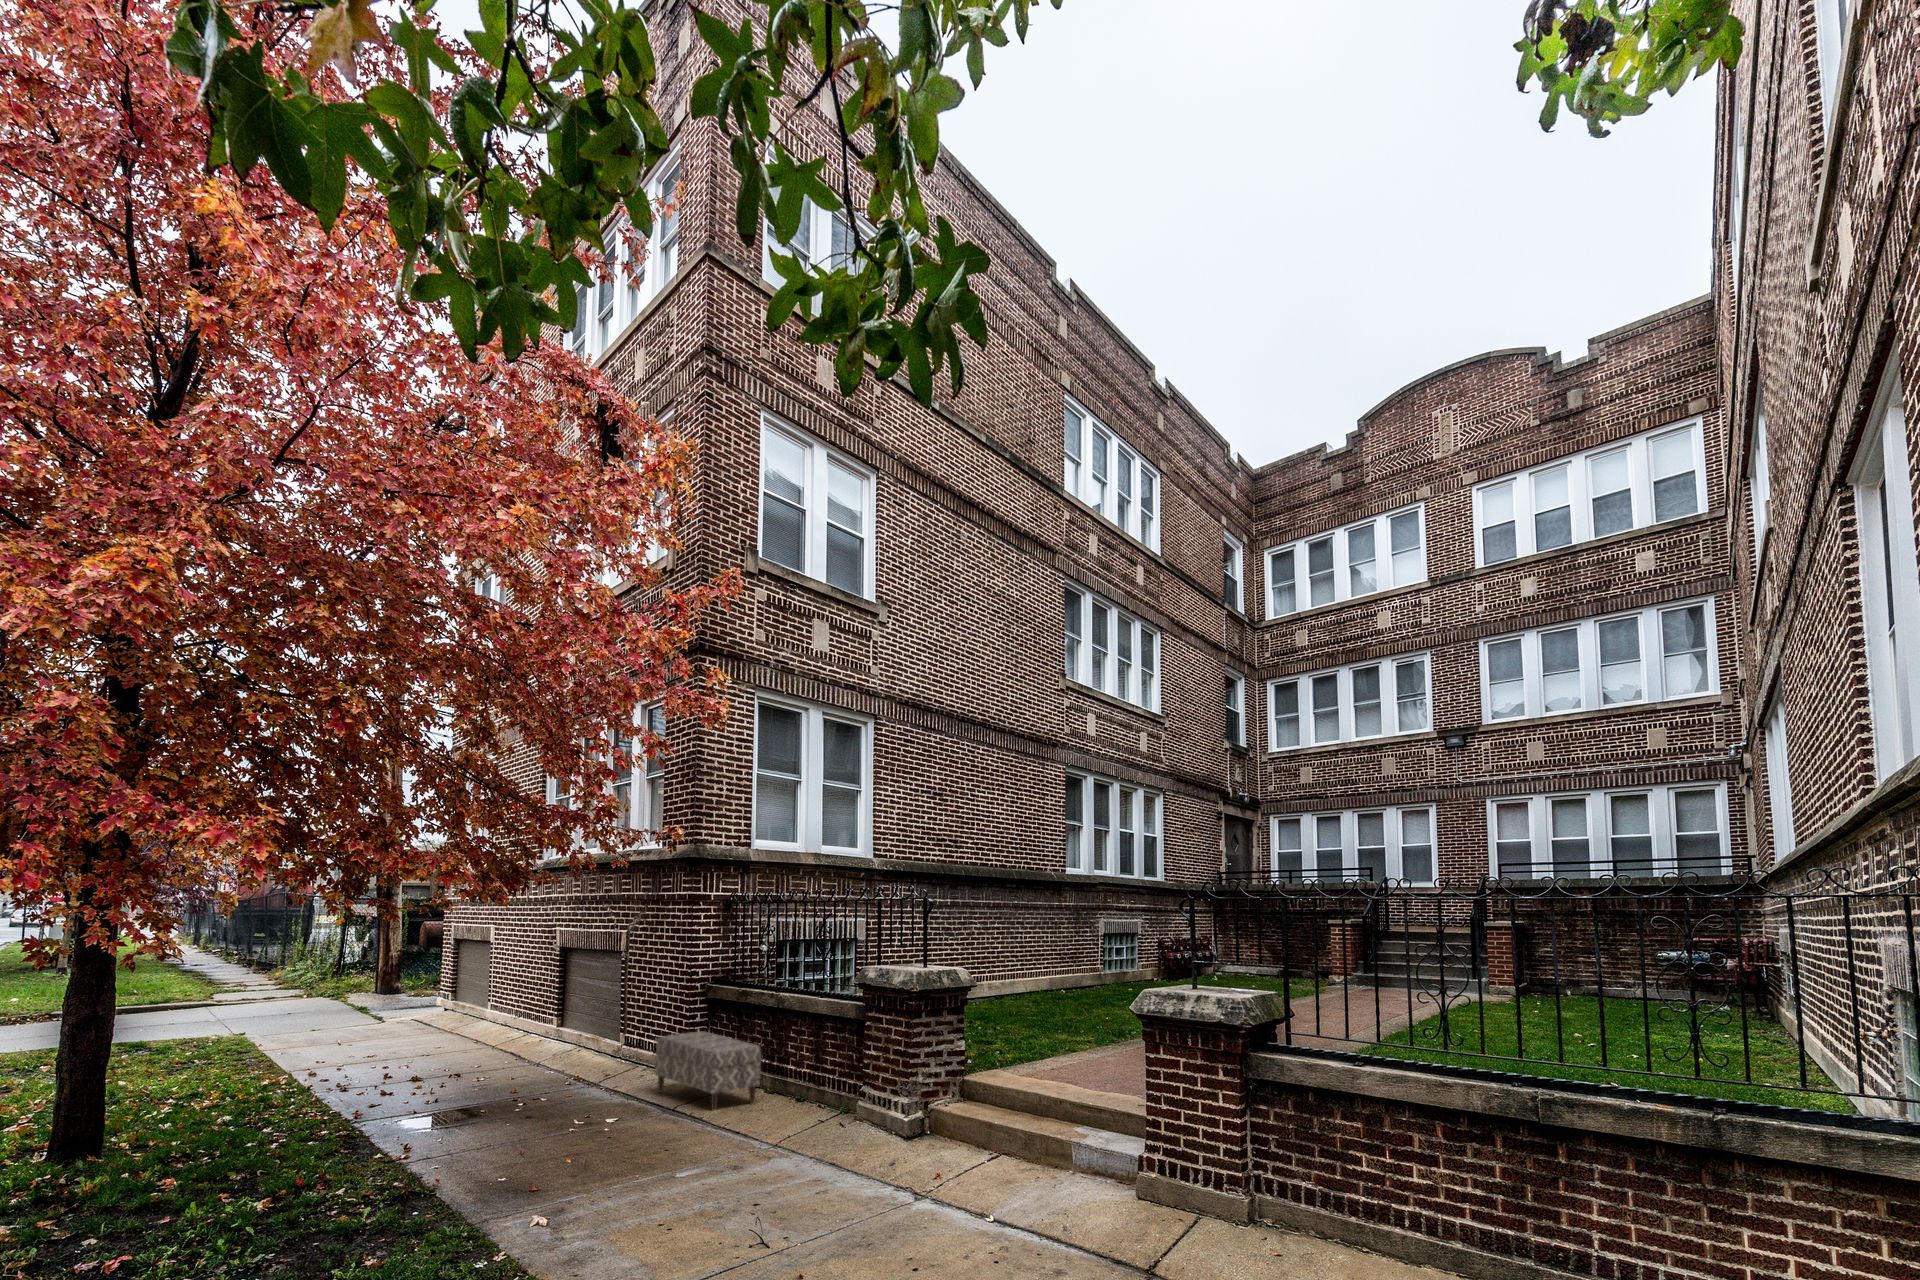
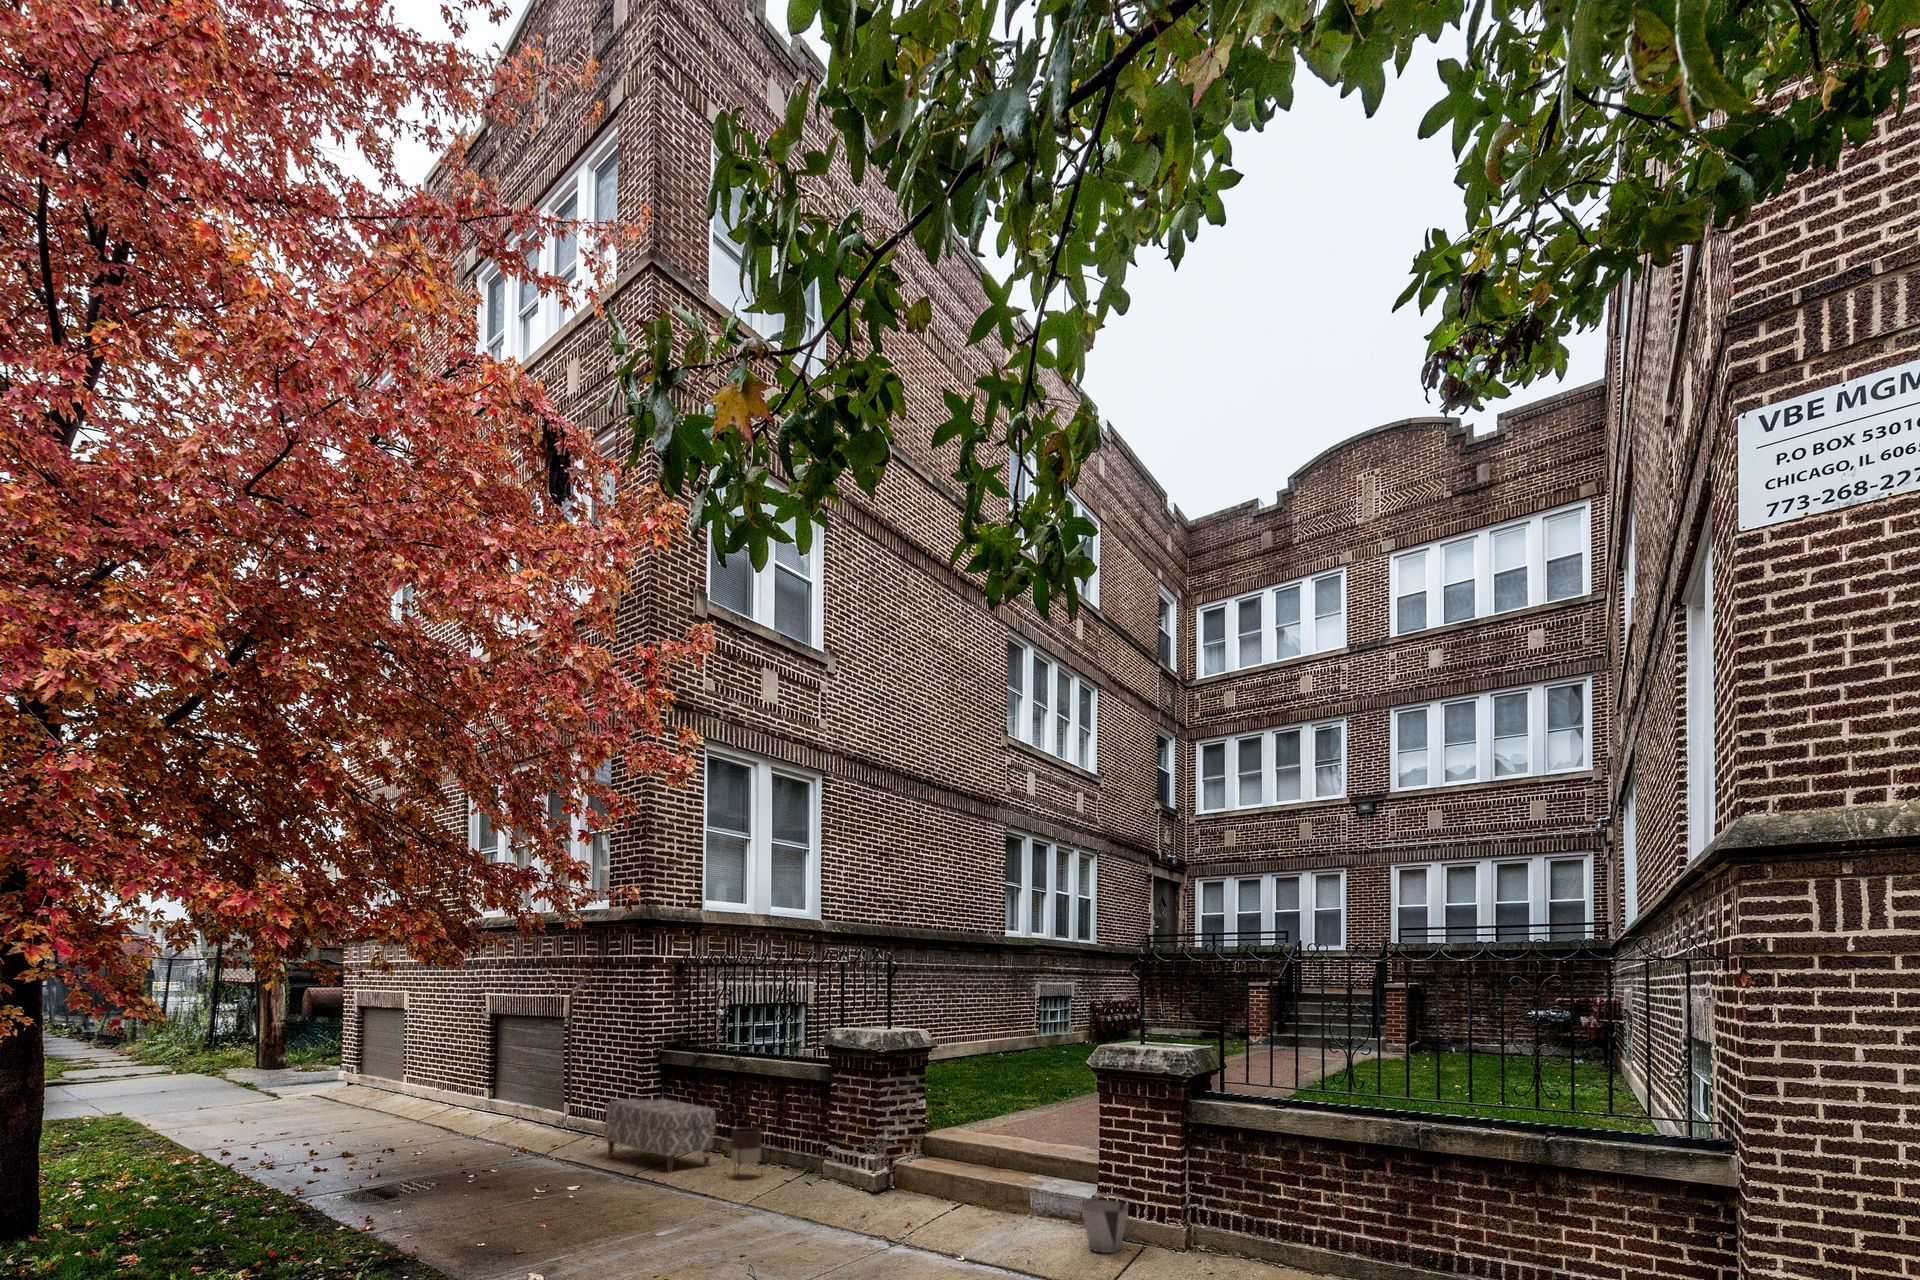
planter: none [772,1066,806,1121] -> present [731,1127,764,1180]
bucket: none [1132,1155,1185,1226] -> present [1081,1193,1128,1253]

